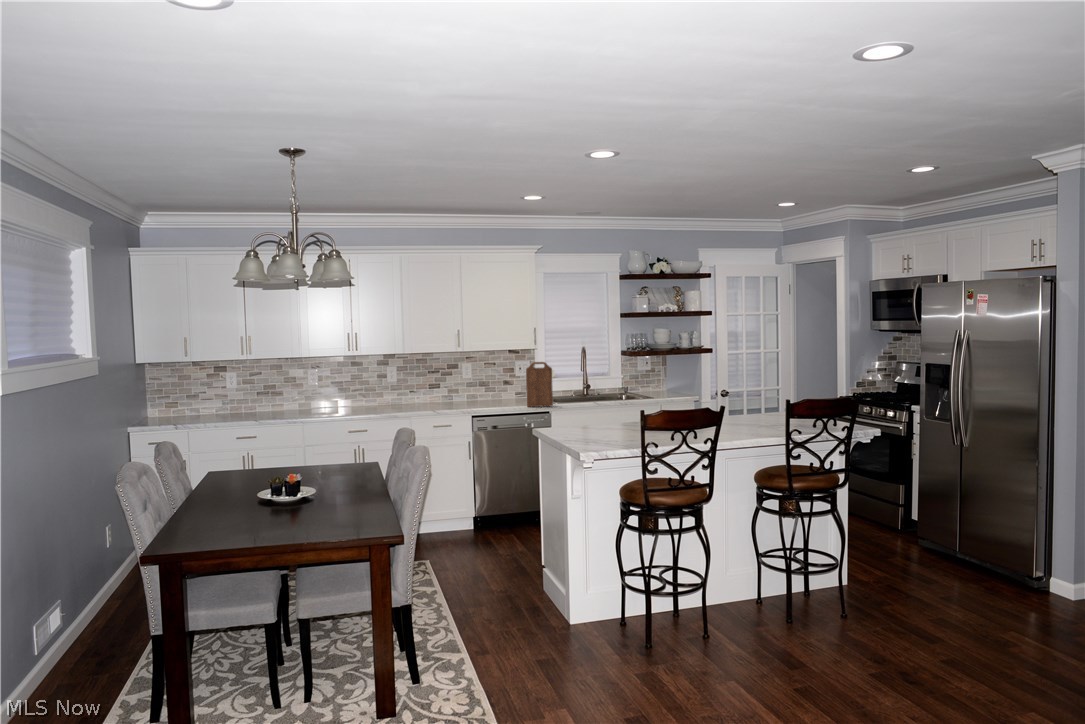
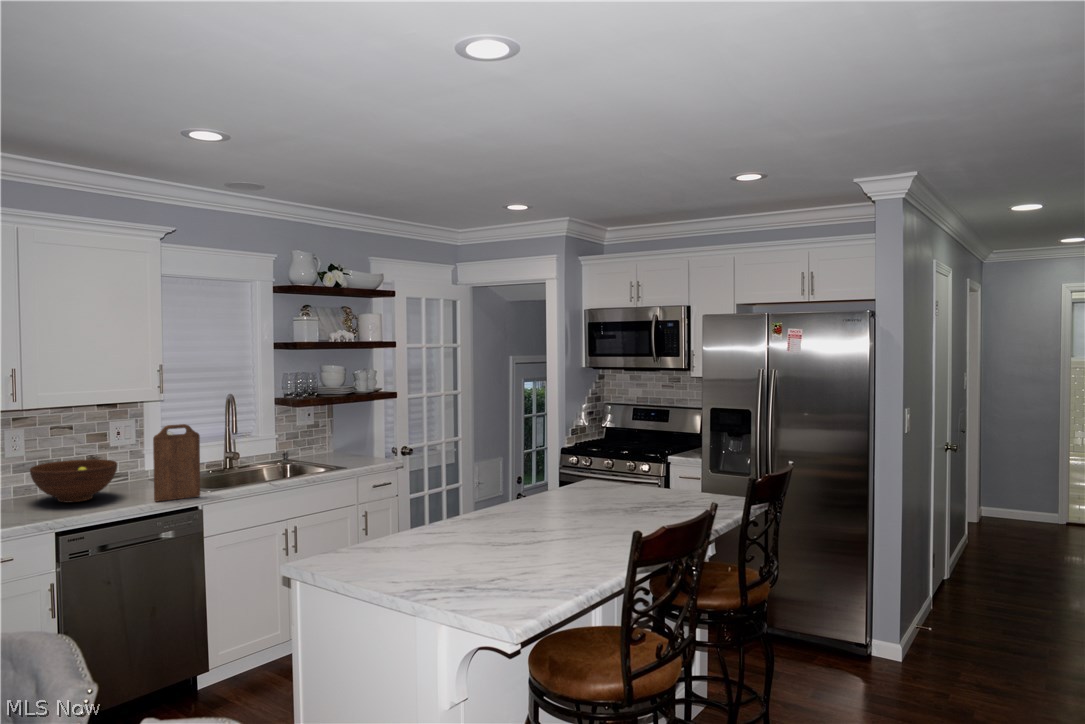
fruit bowl: none [469,382,512,404] -> present [30,459,117,502]

